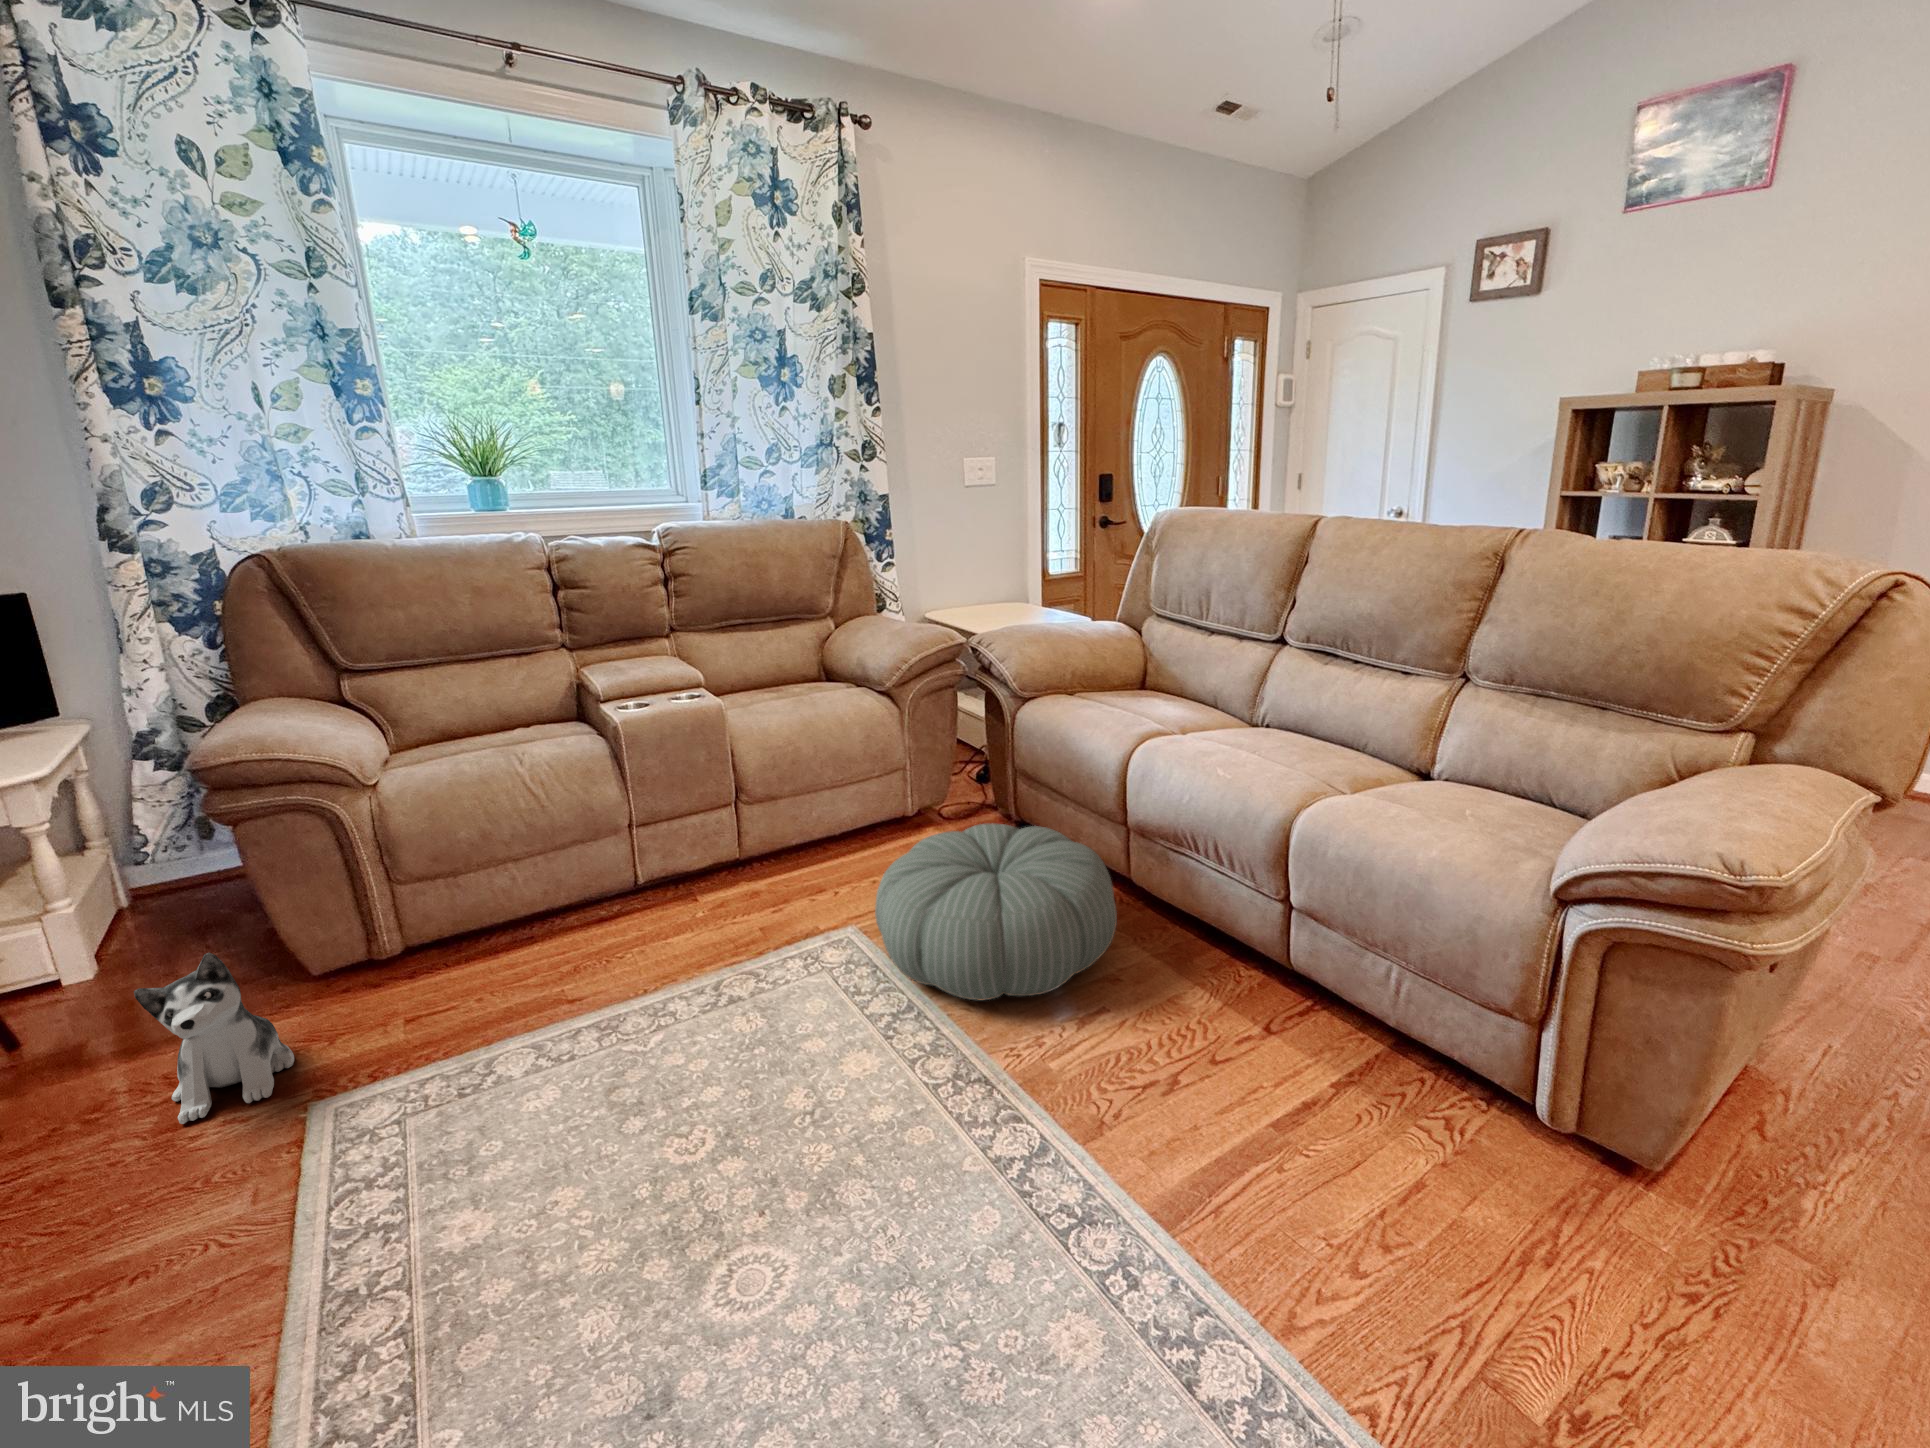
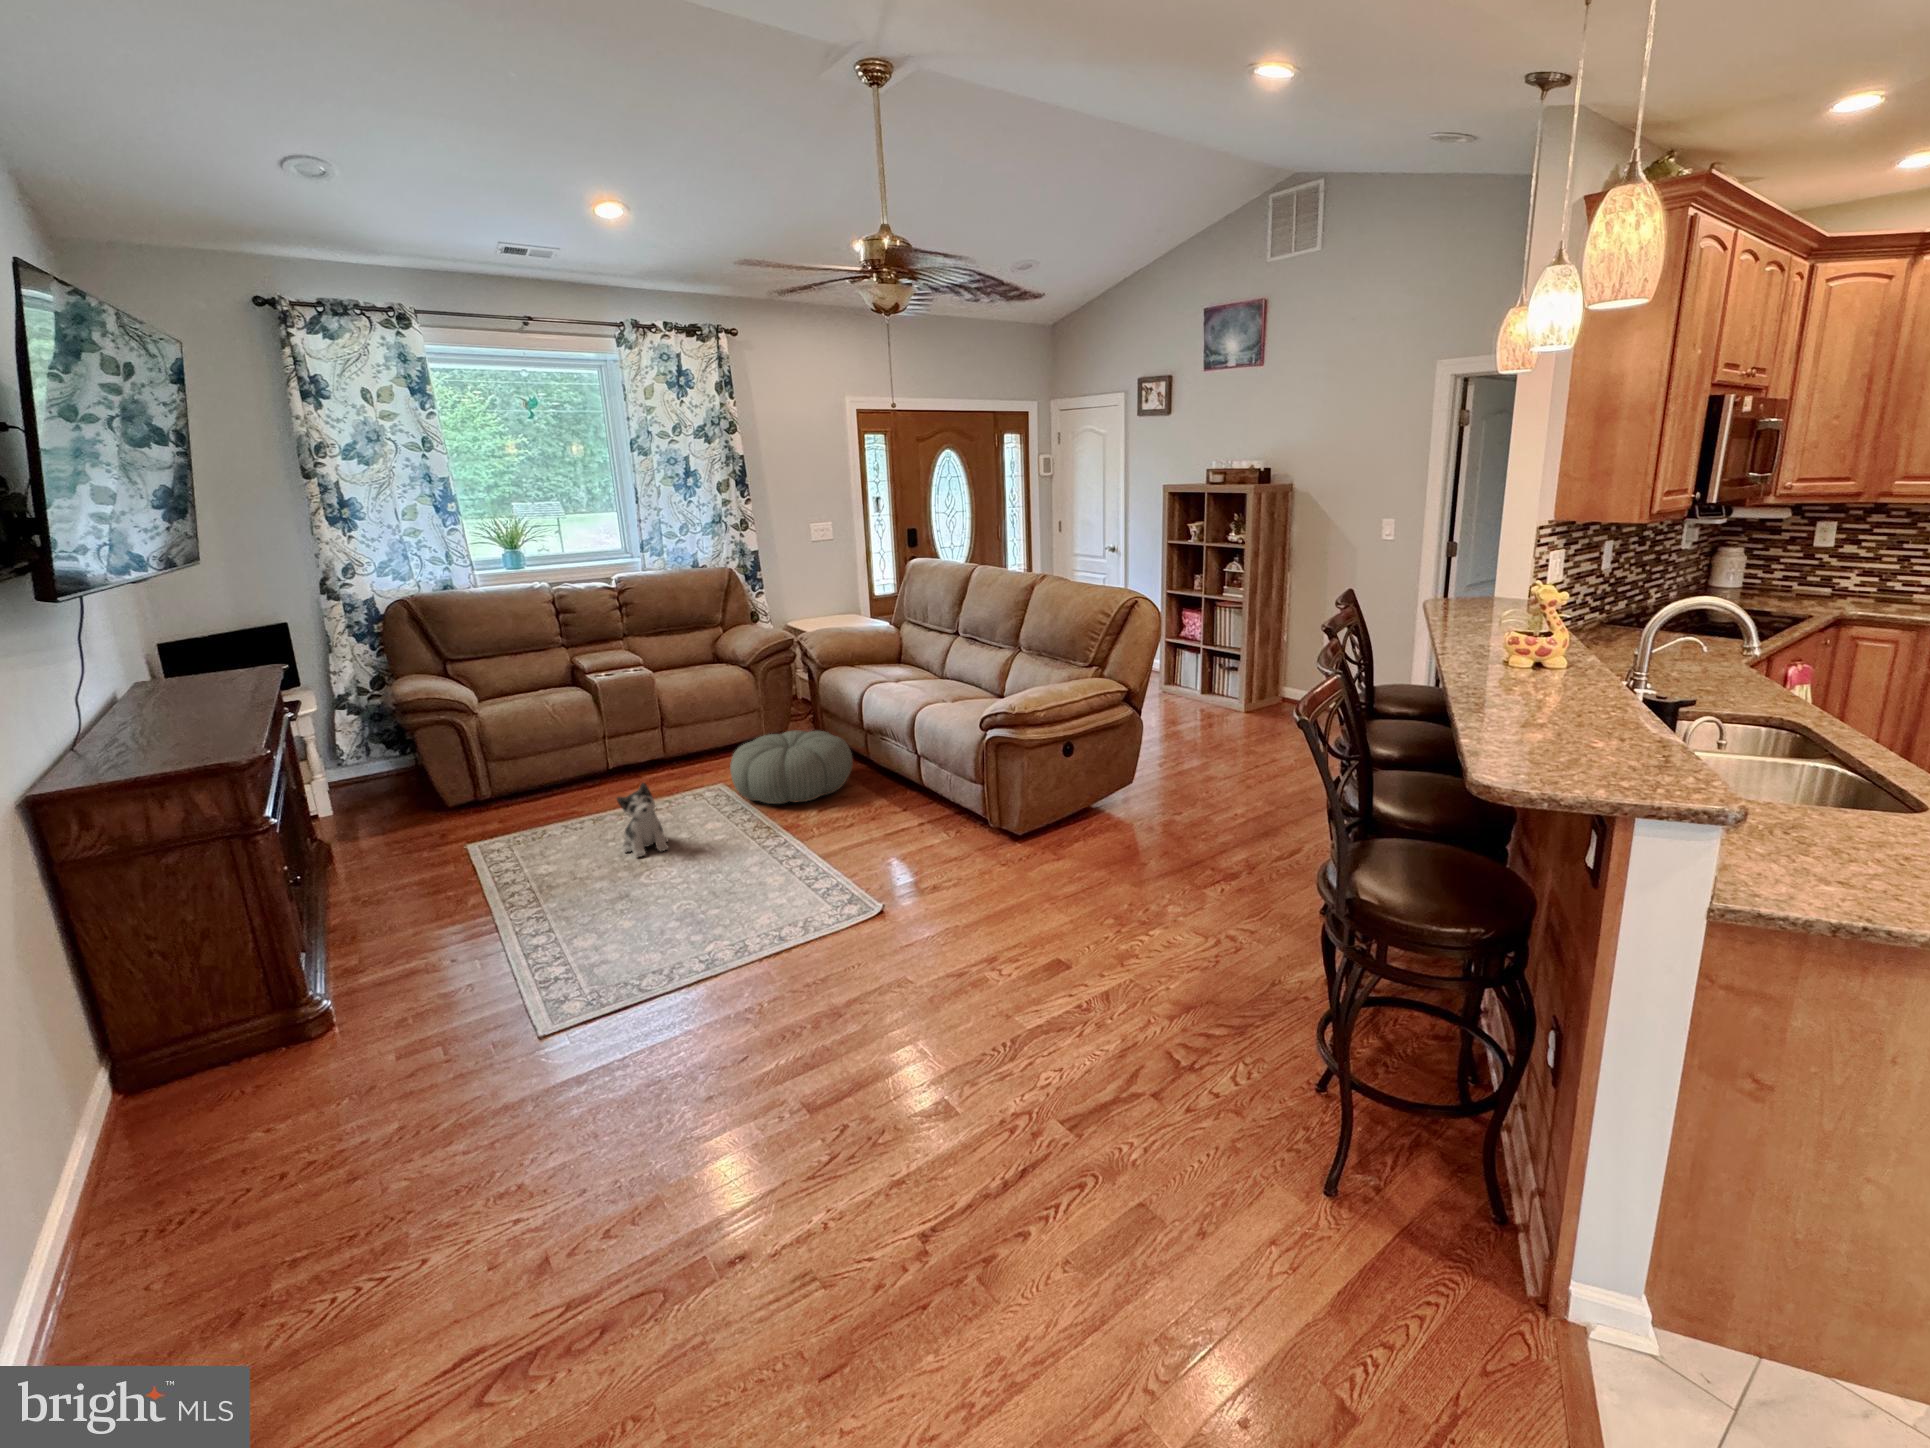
plush toy: present [134,952,294,1124] -> present [617,783,669,857]

